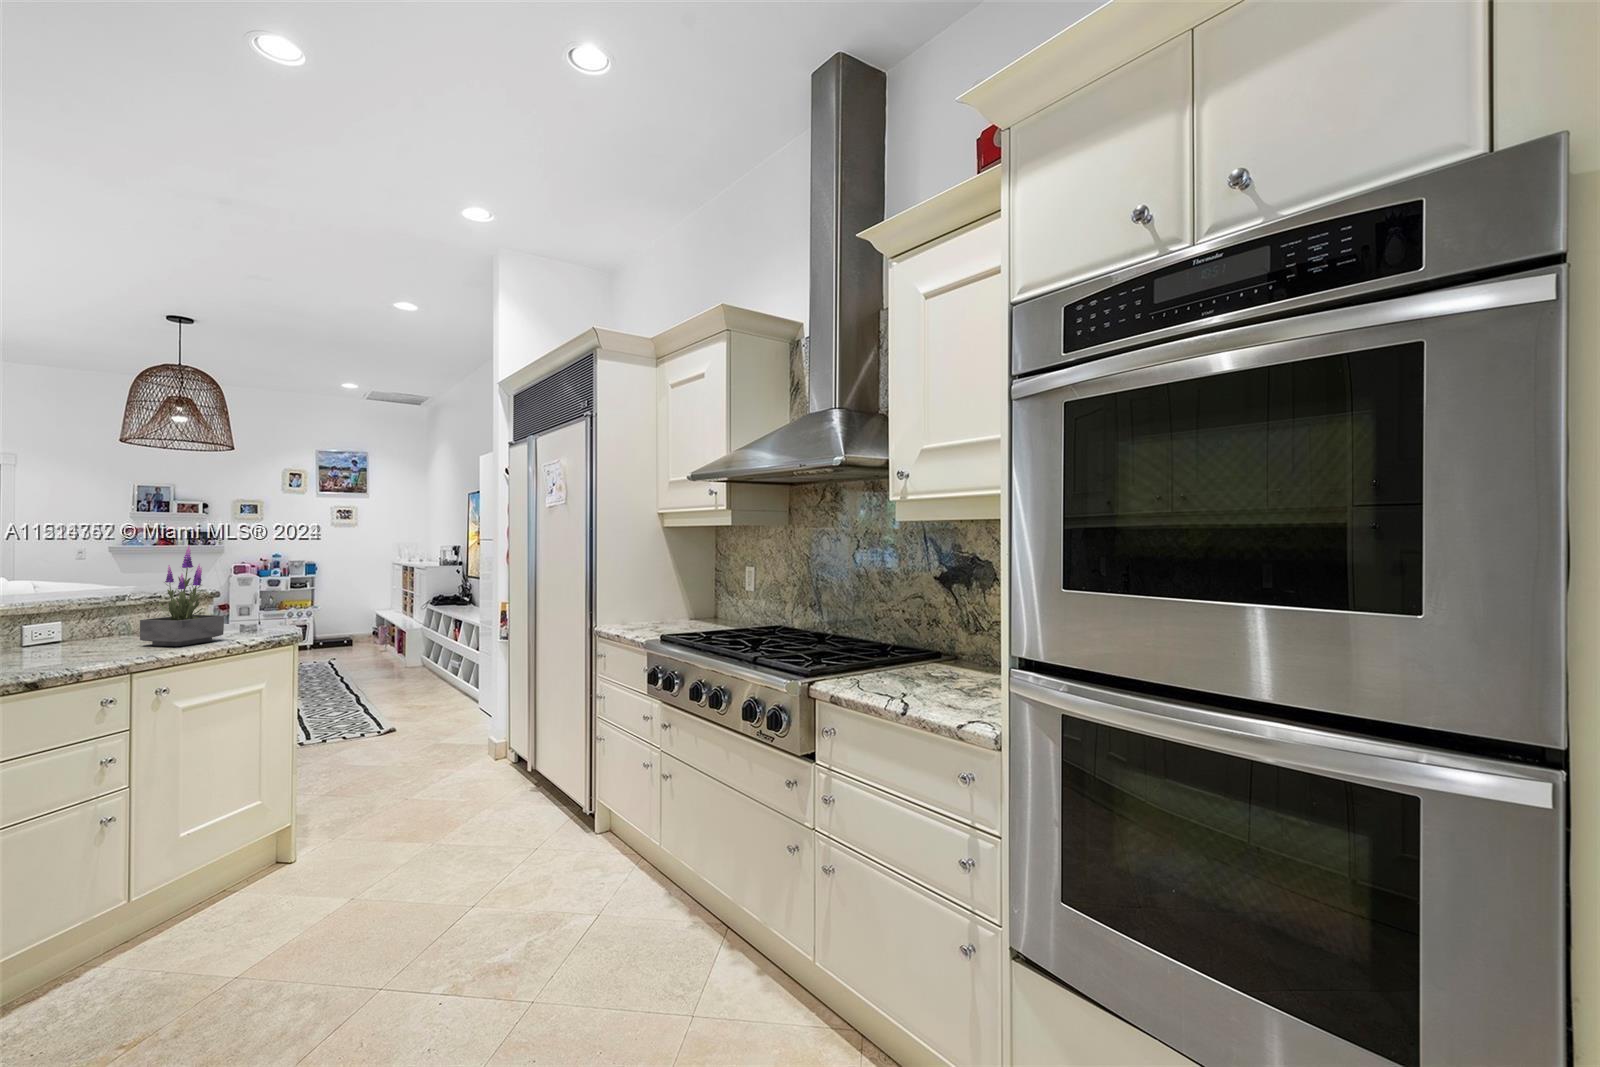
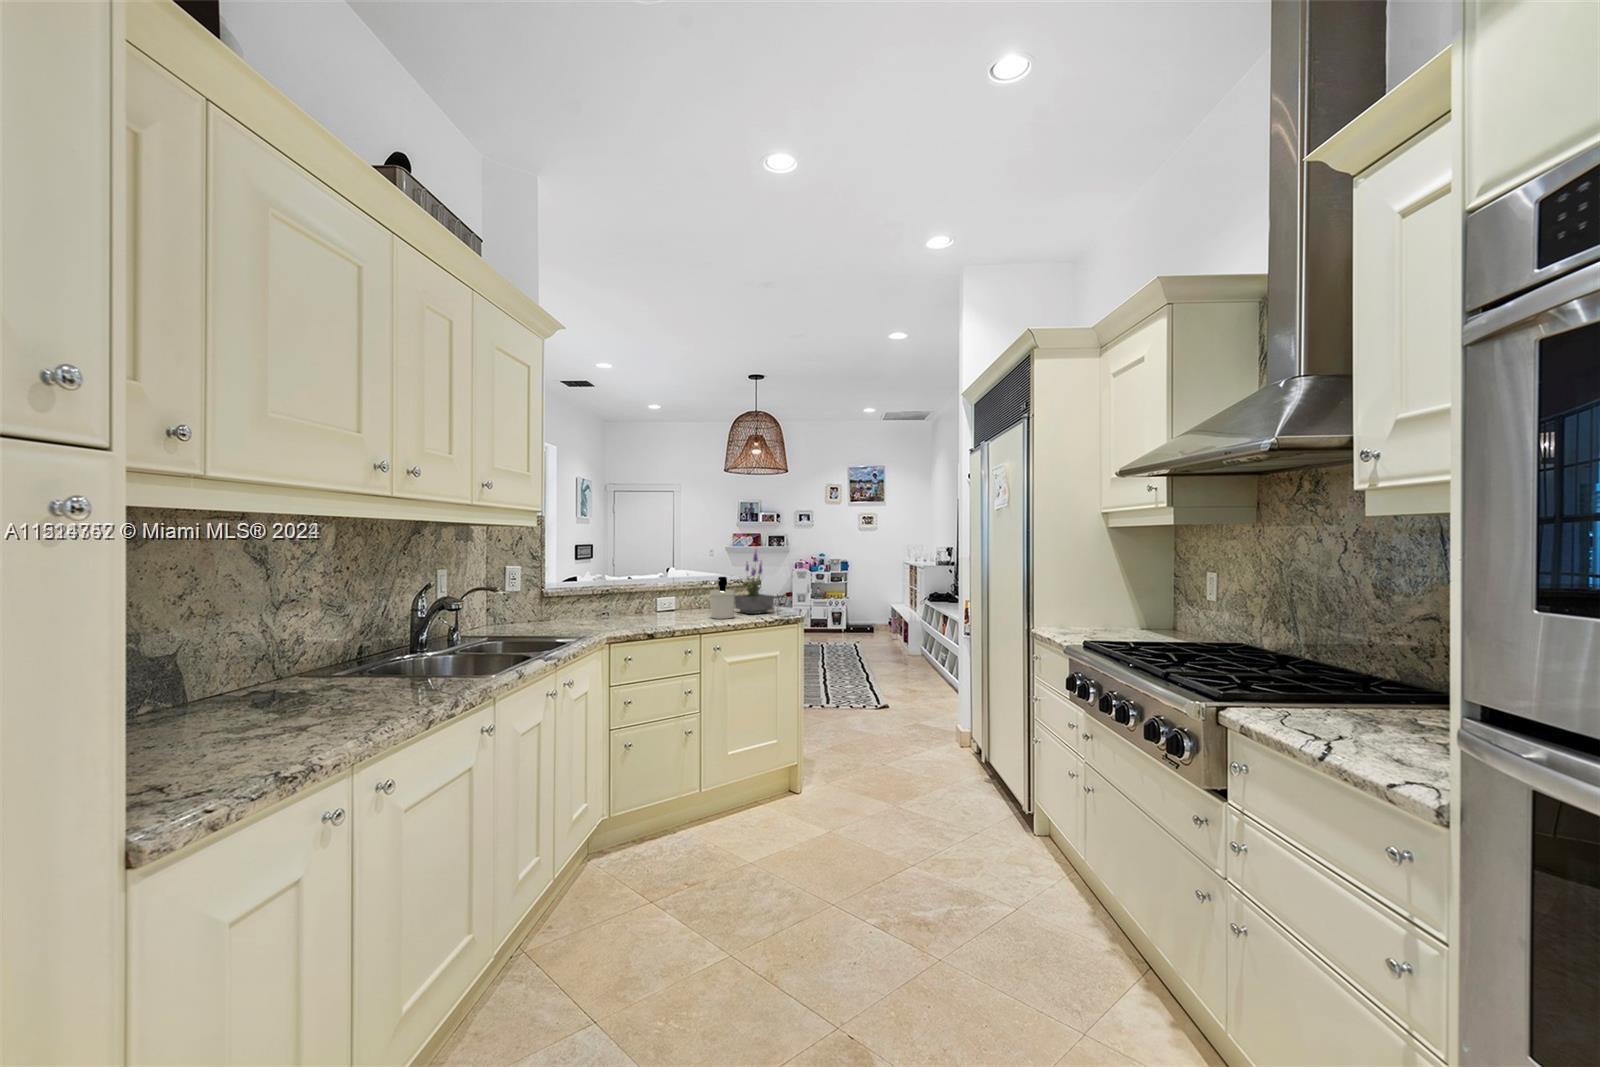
soap dispenser: none [86,593,145,661] -> present [710,577,735,619]

